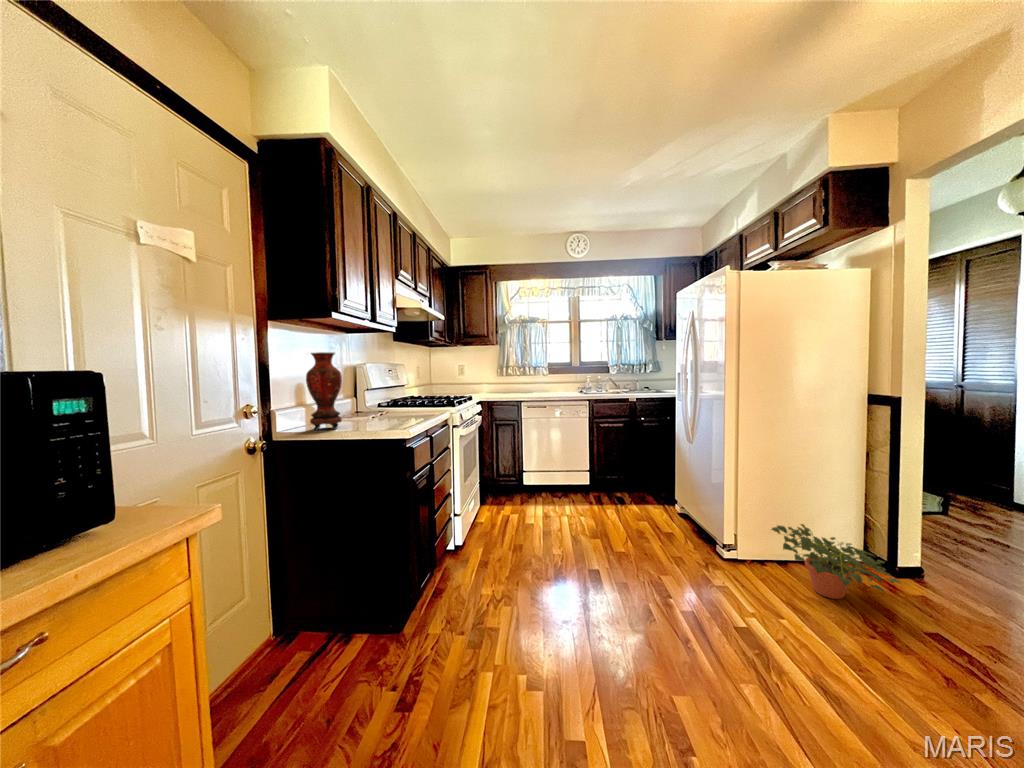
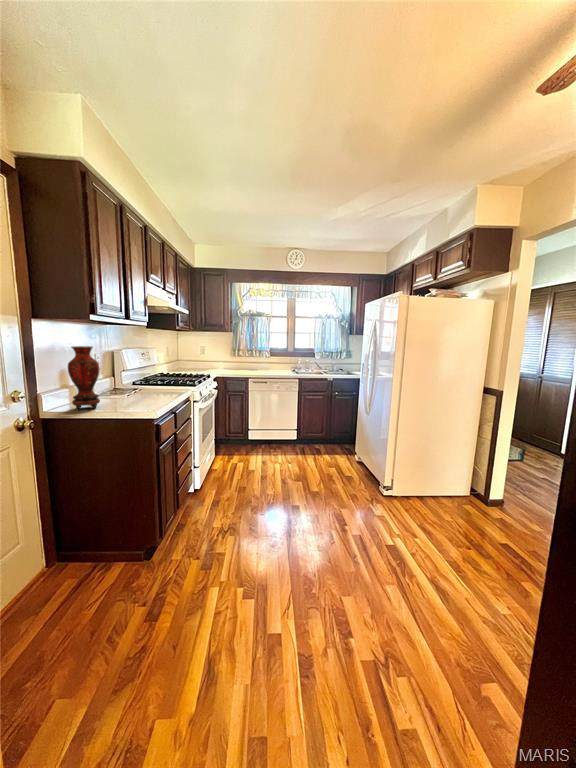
potted plant: present [771,524,901,599] -> none [414,474,490,523]

